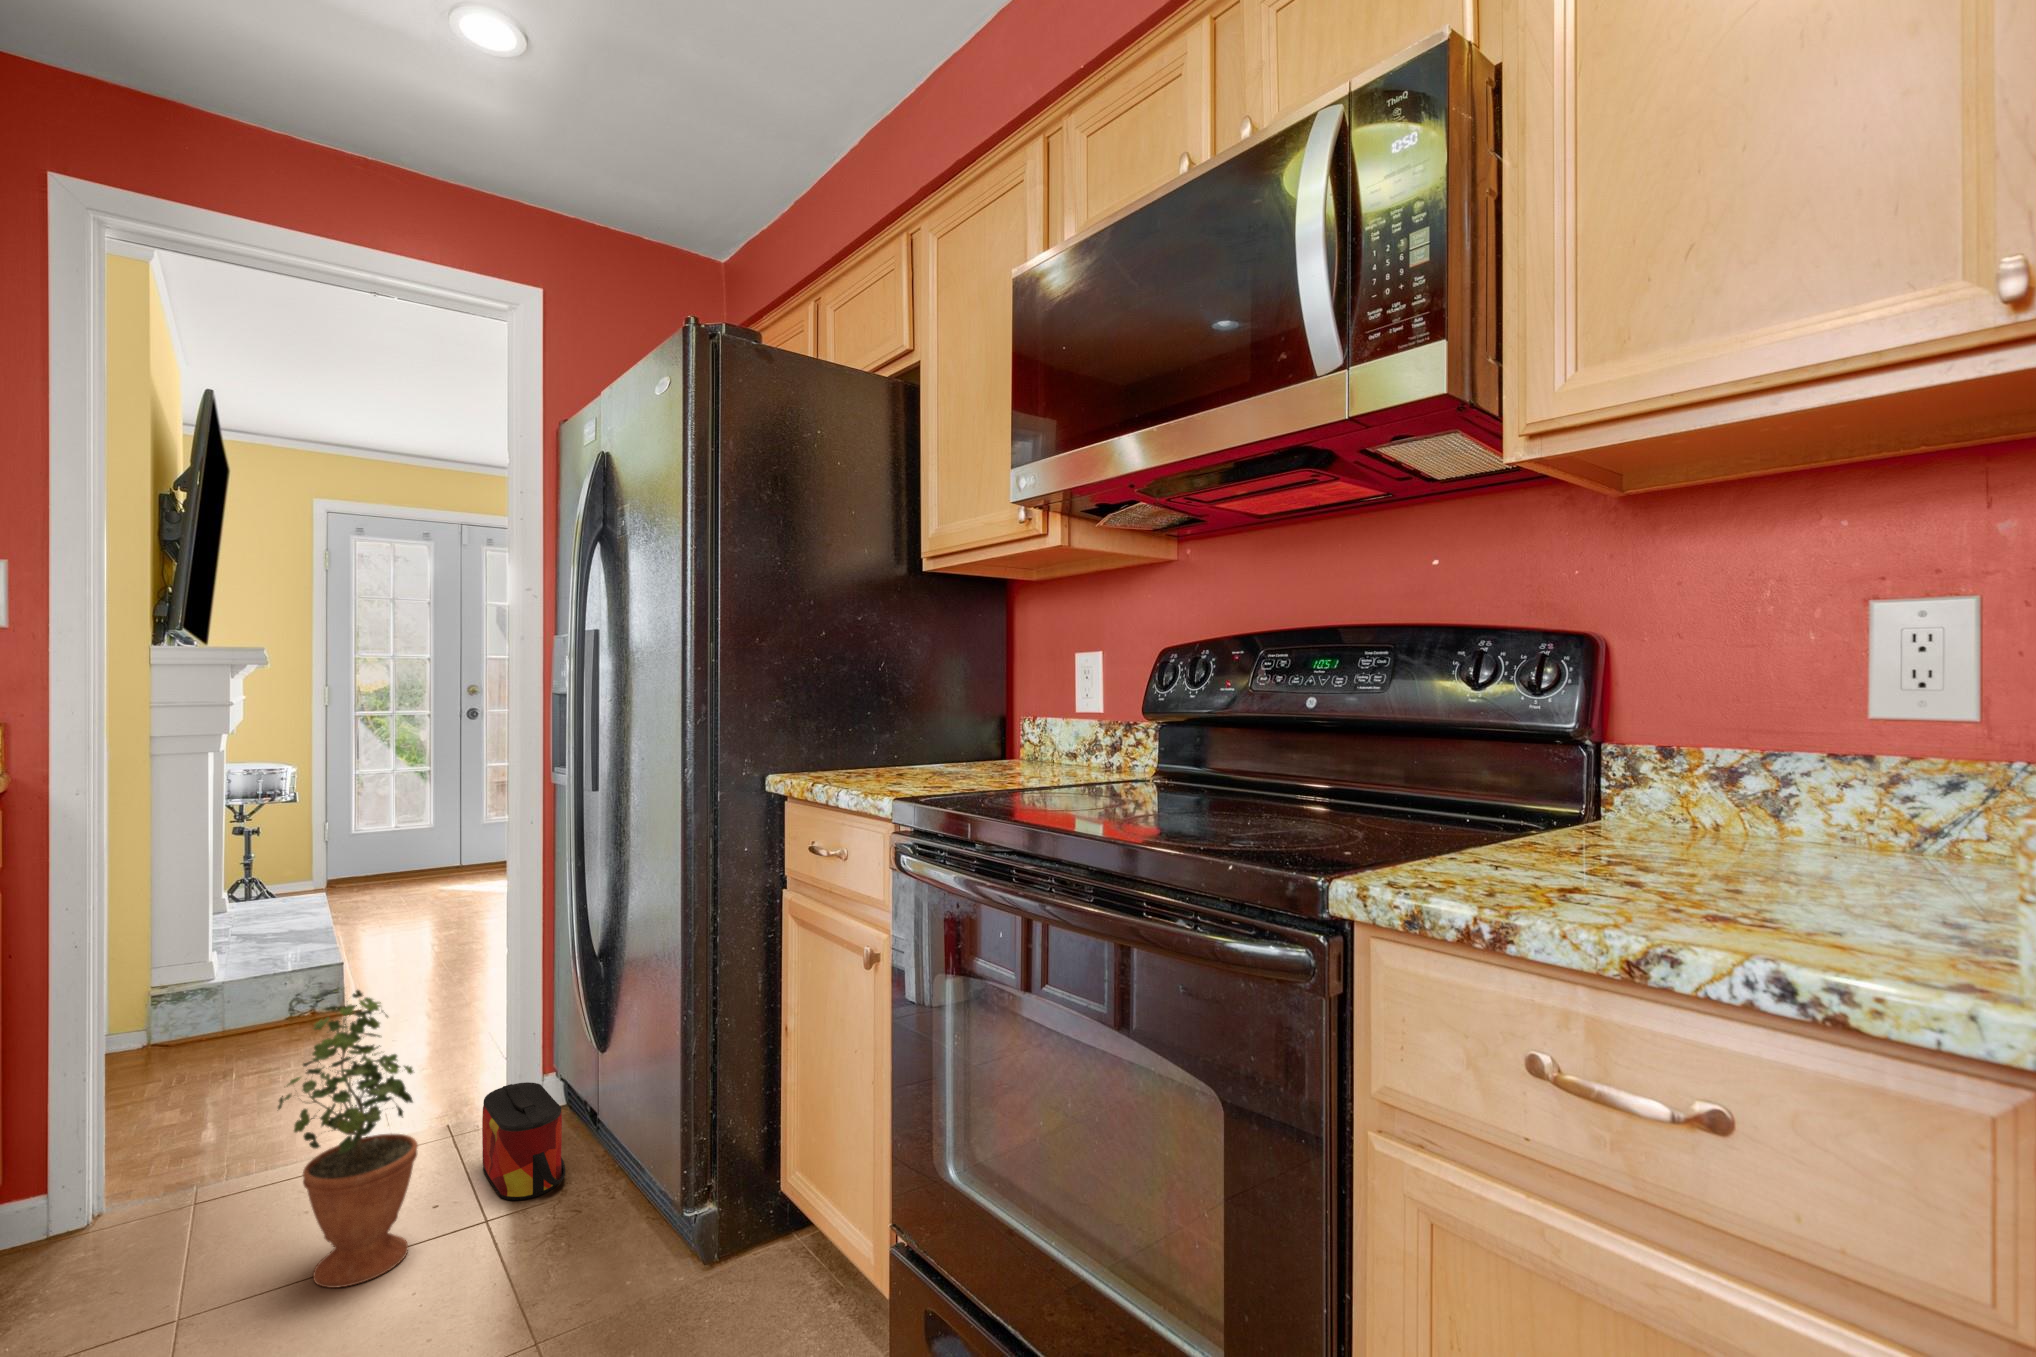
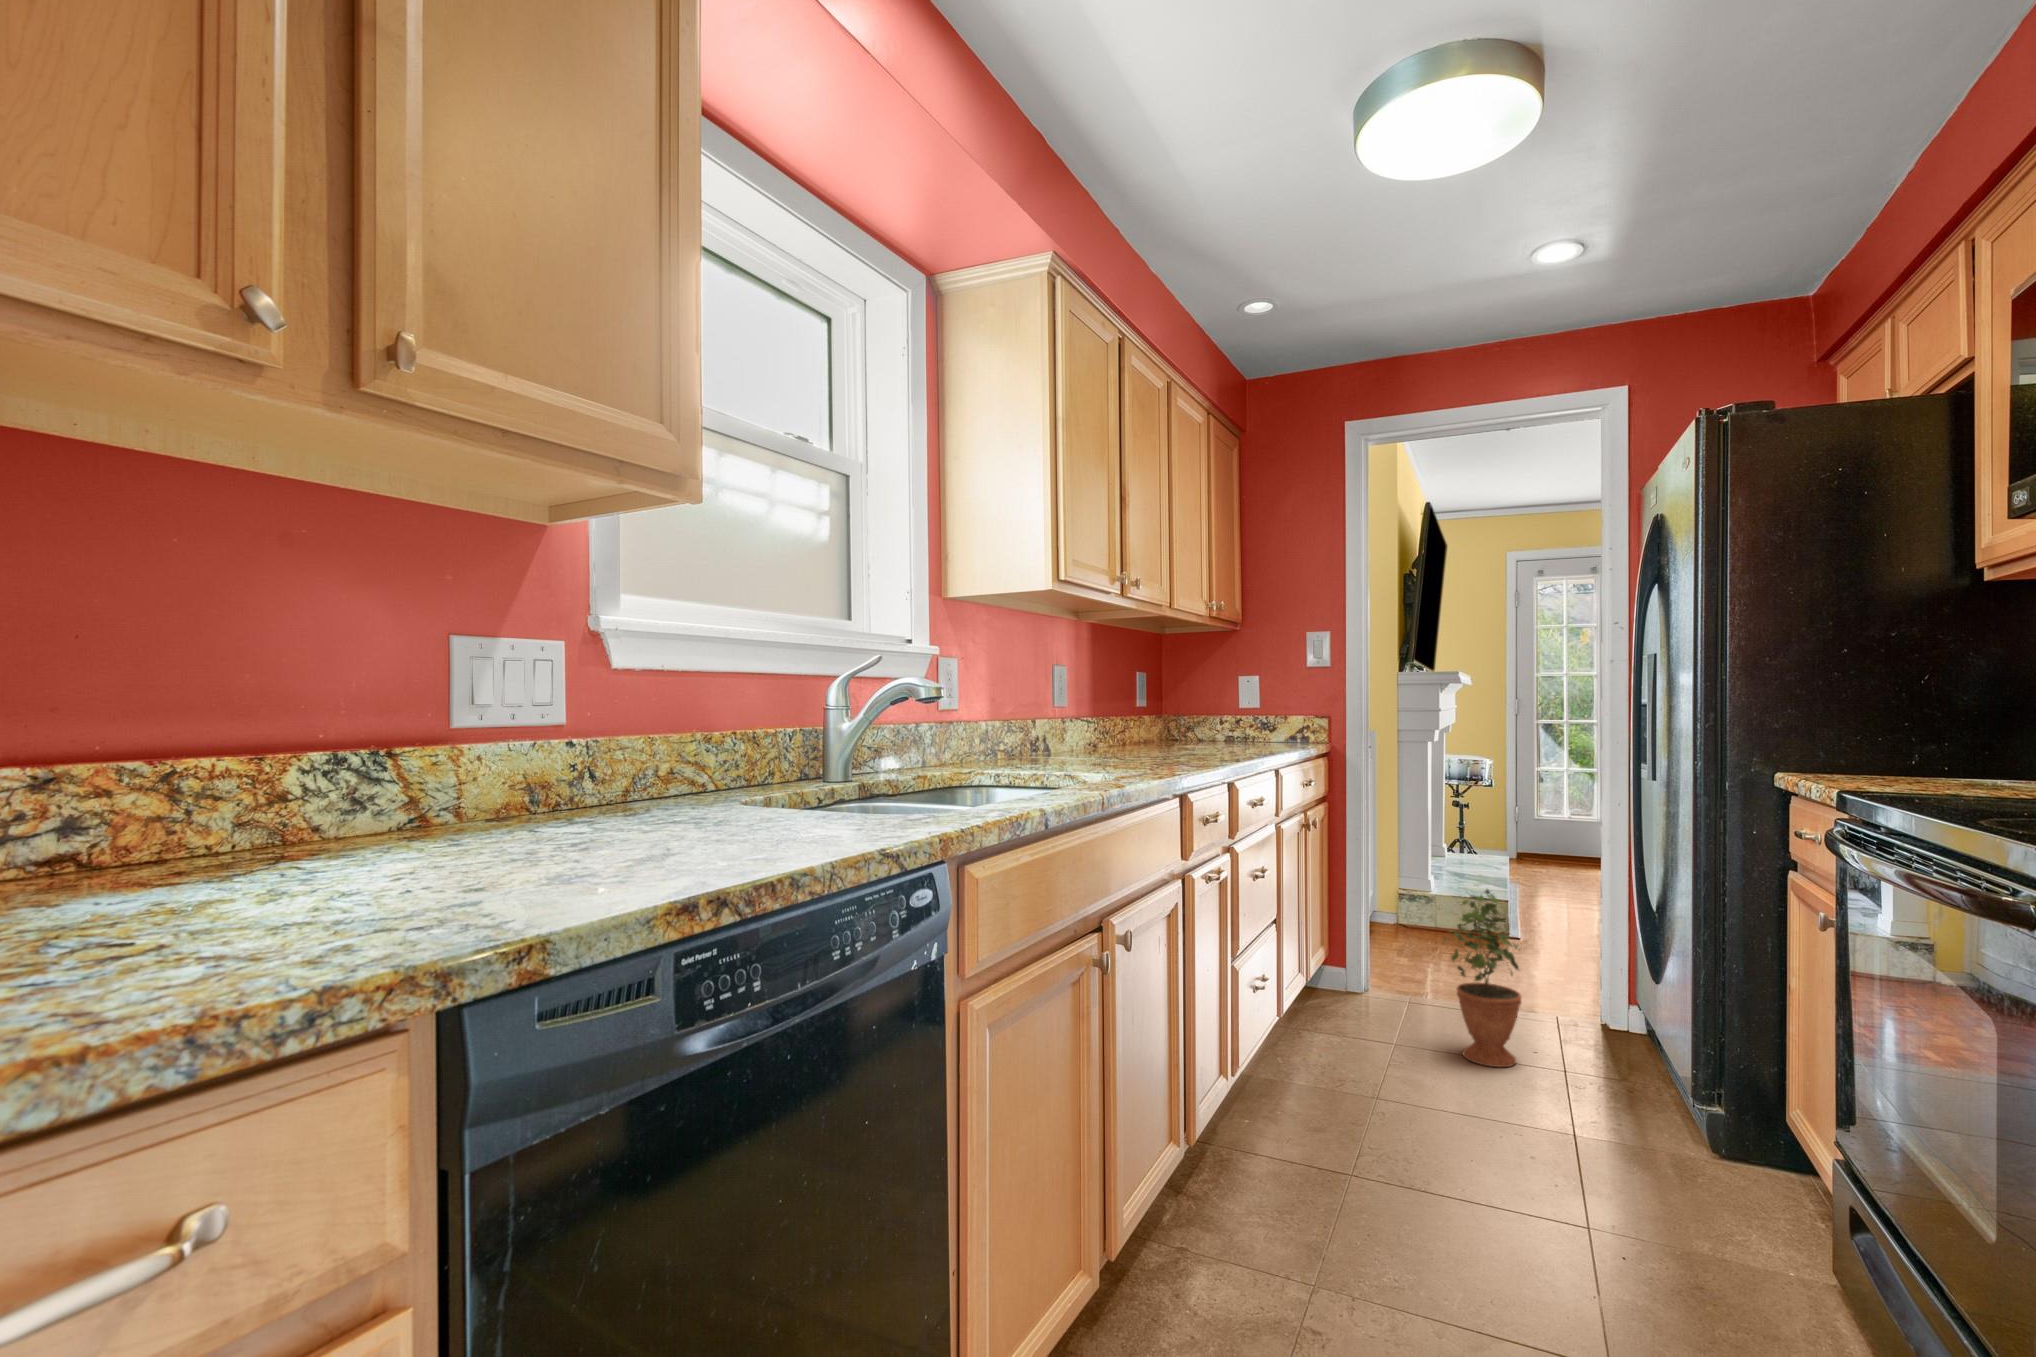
bag: present [482,1082,565,1200] -> none [1575,994,1632,1073]

